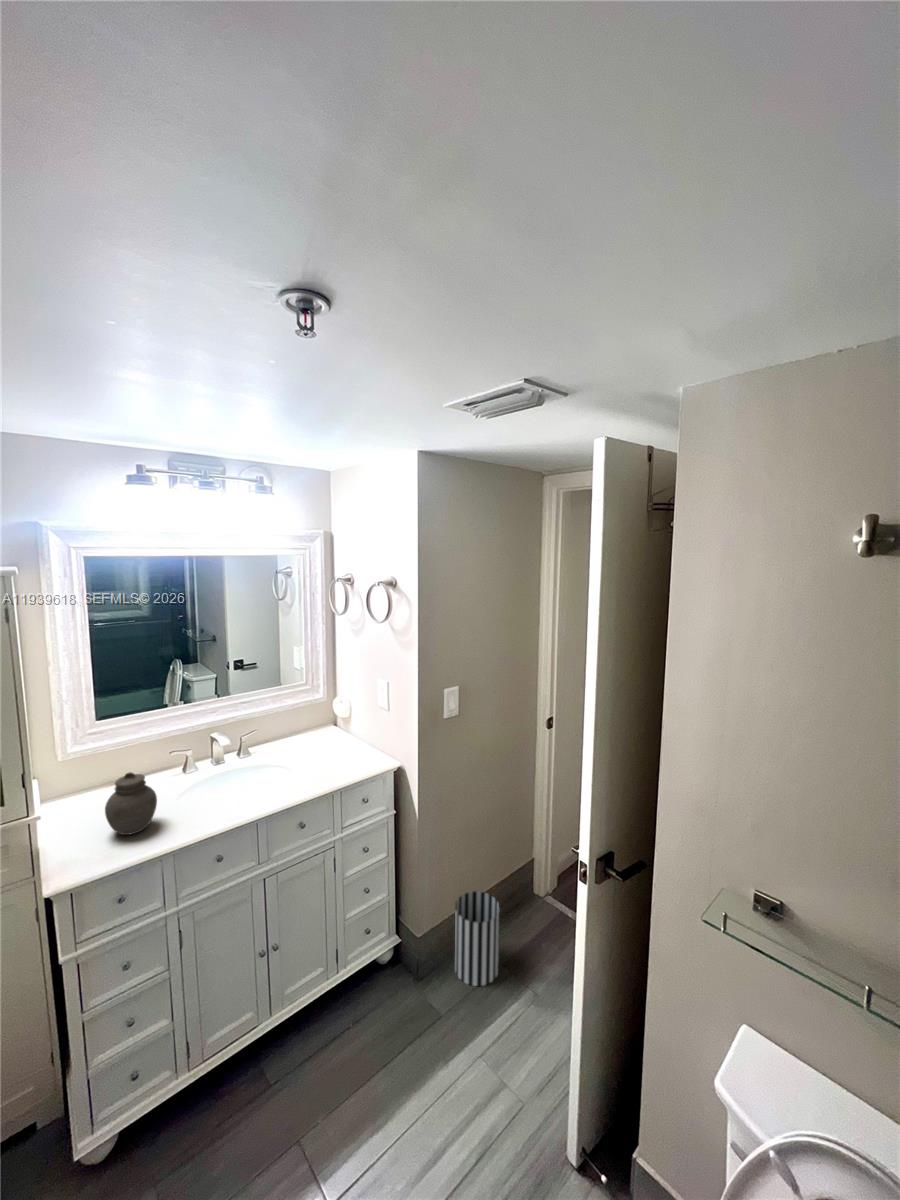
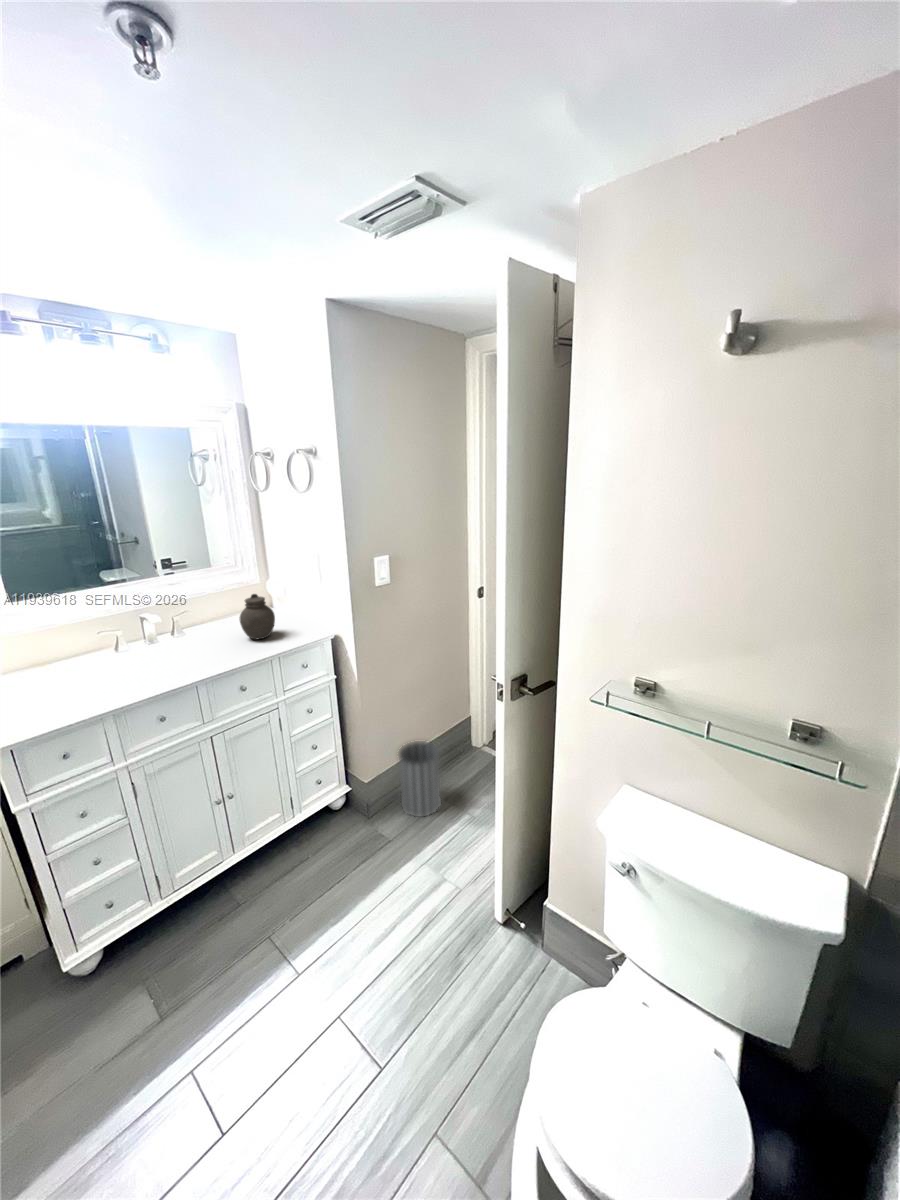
jar: present [105,772,157,835] -> present [240,594,275,639]

